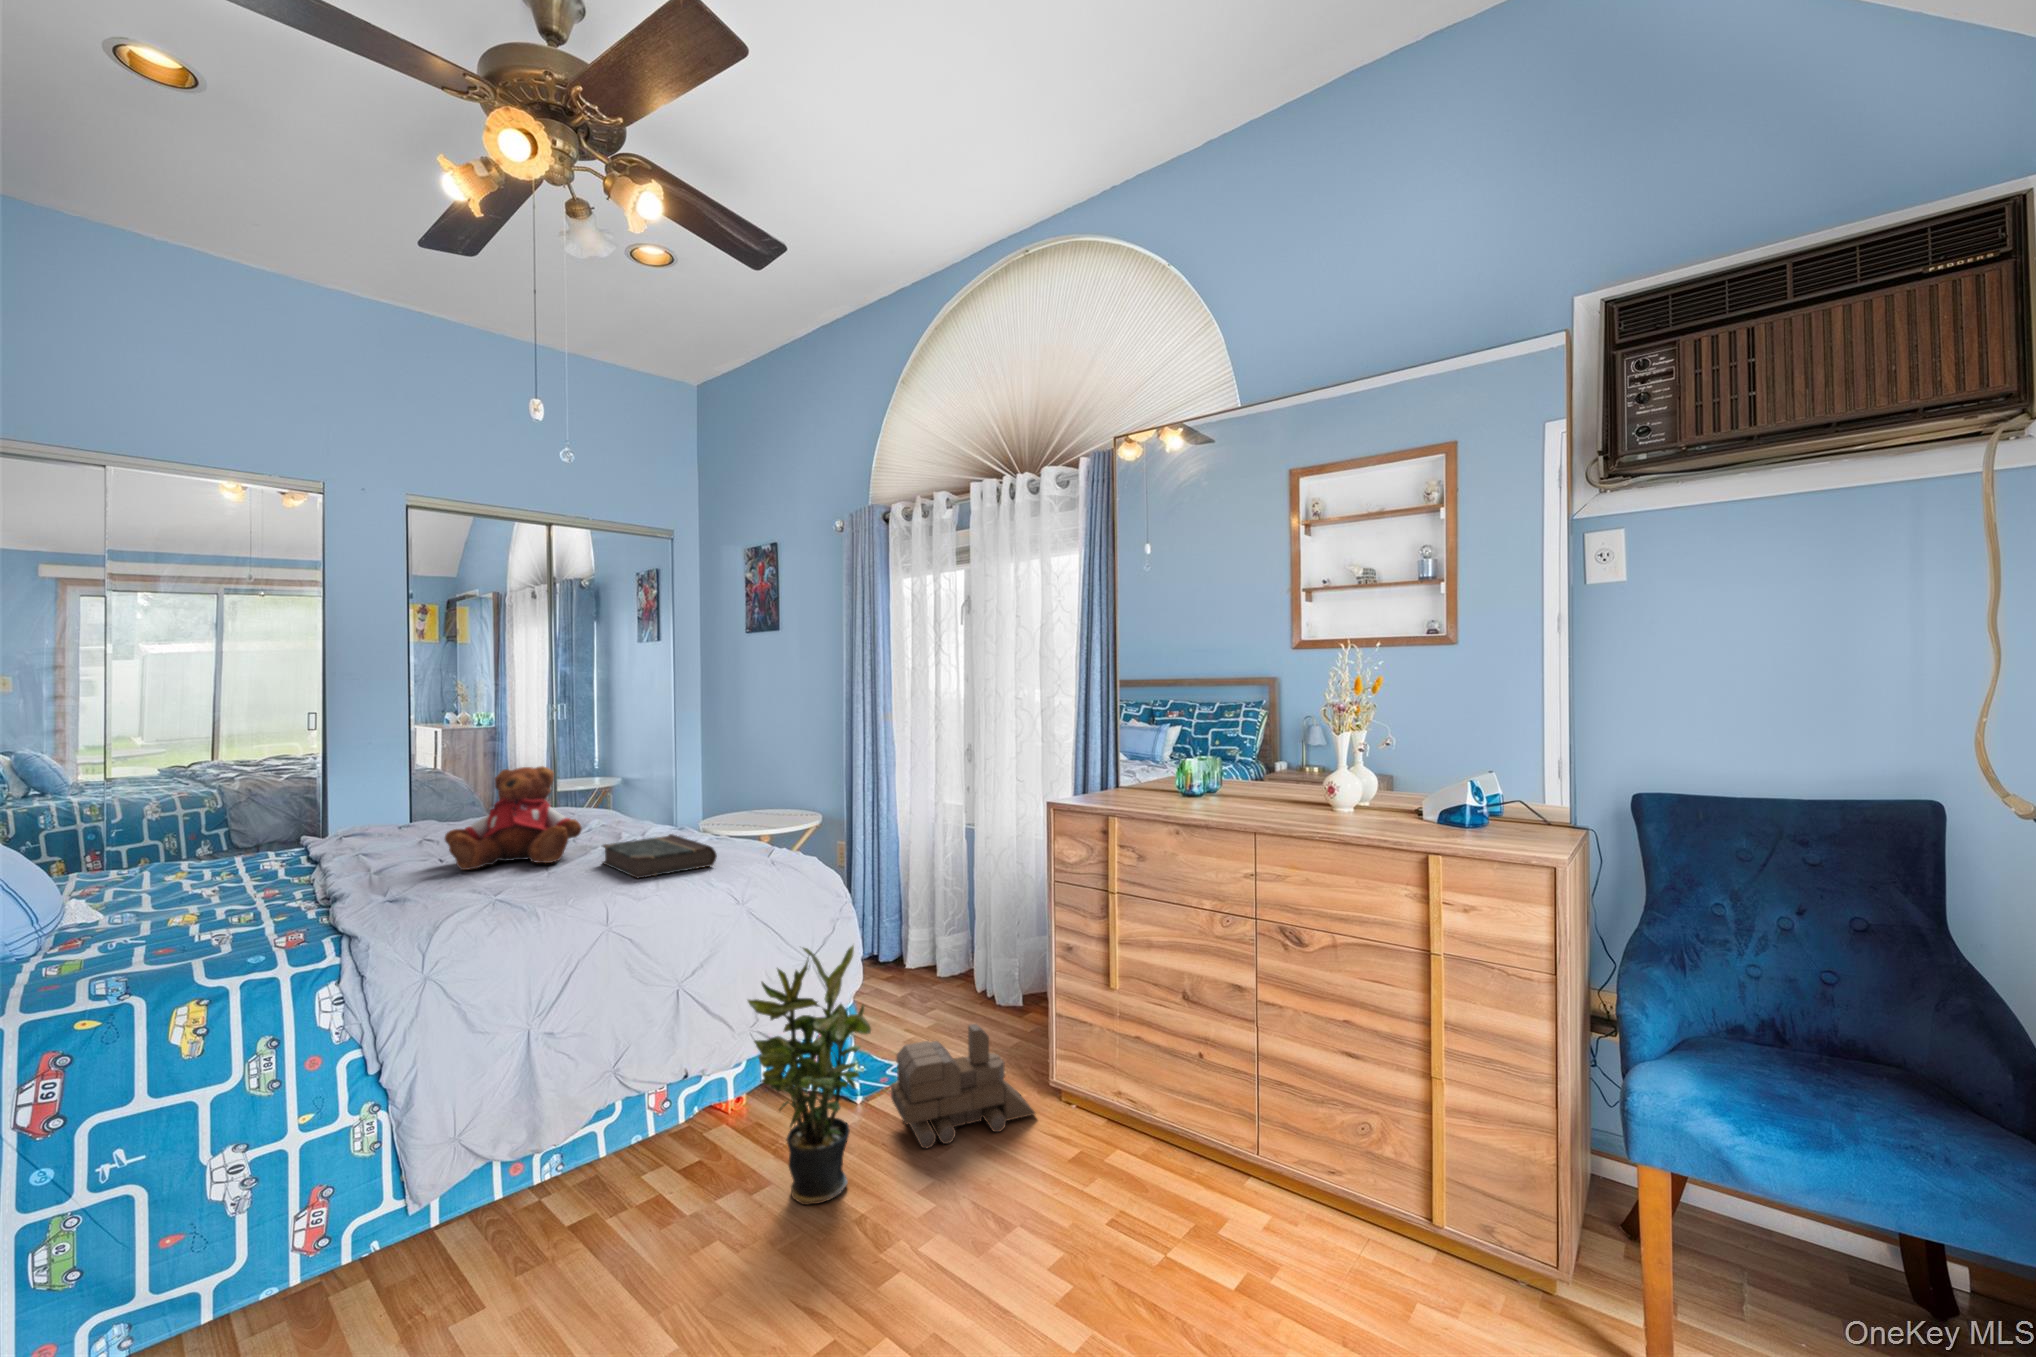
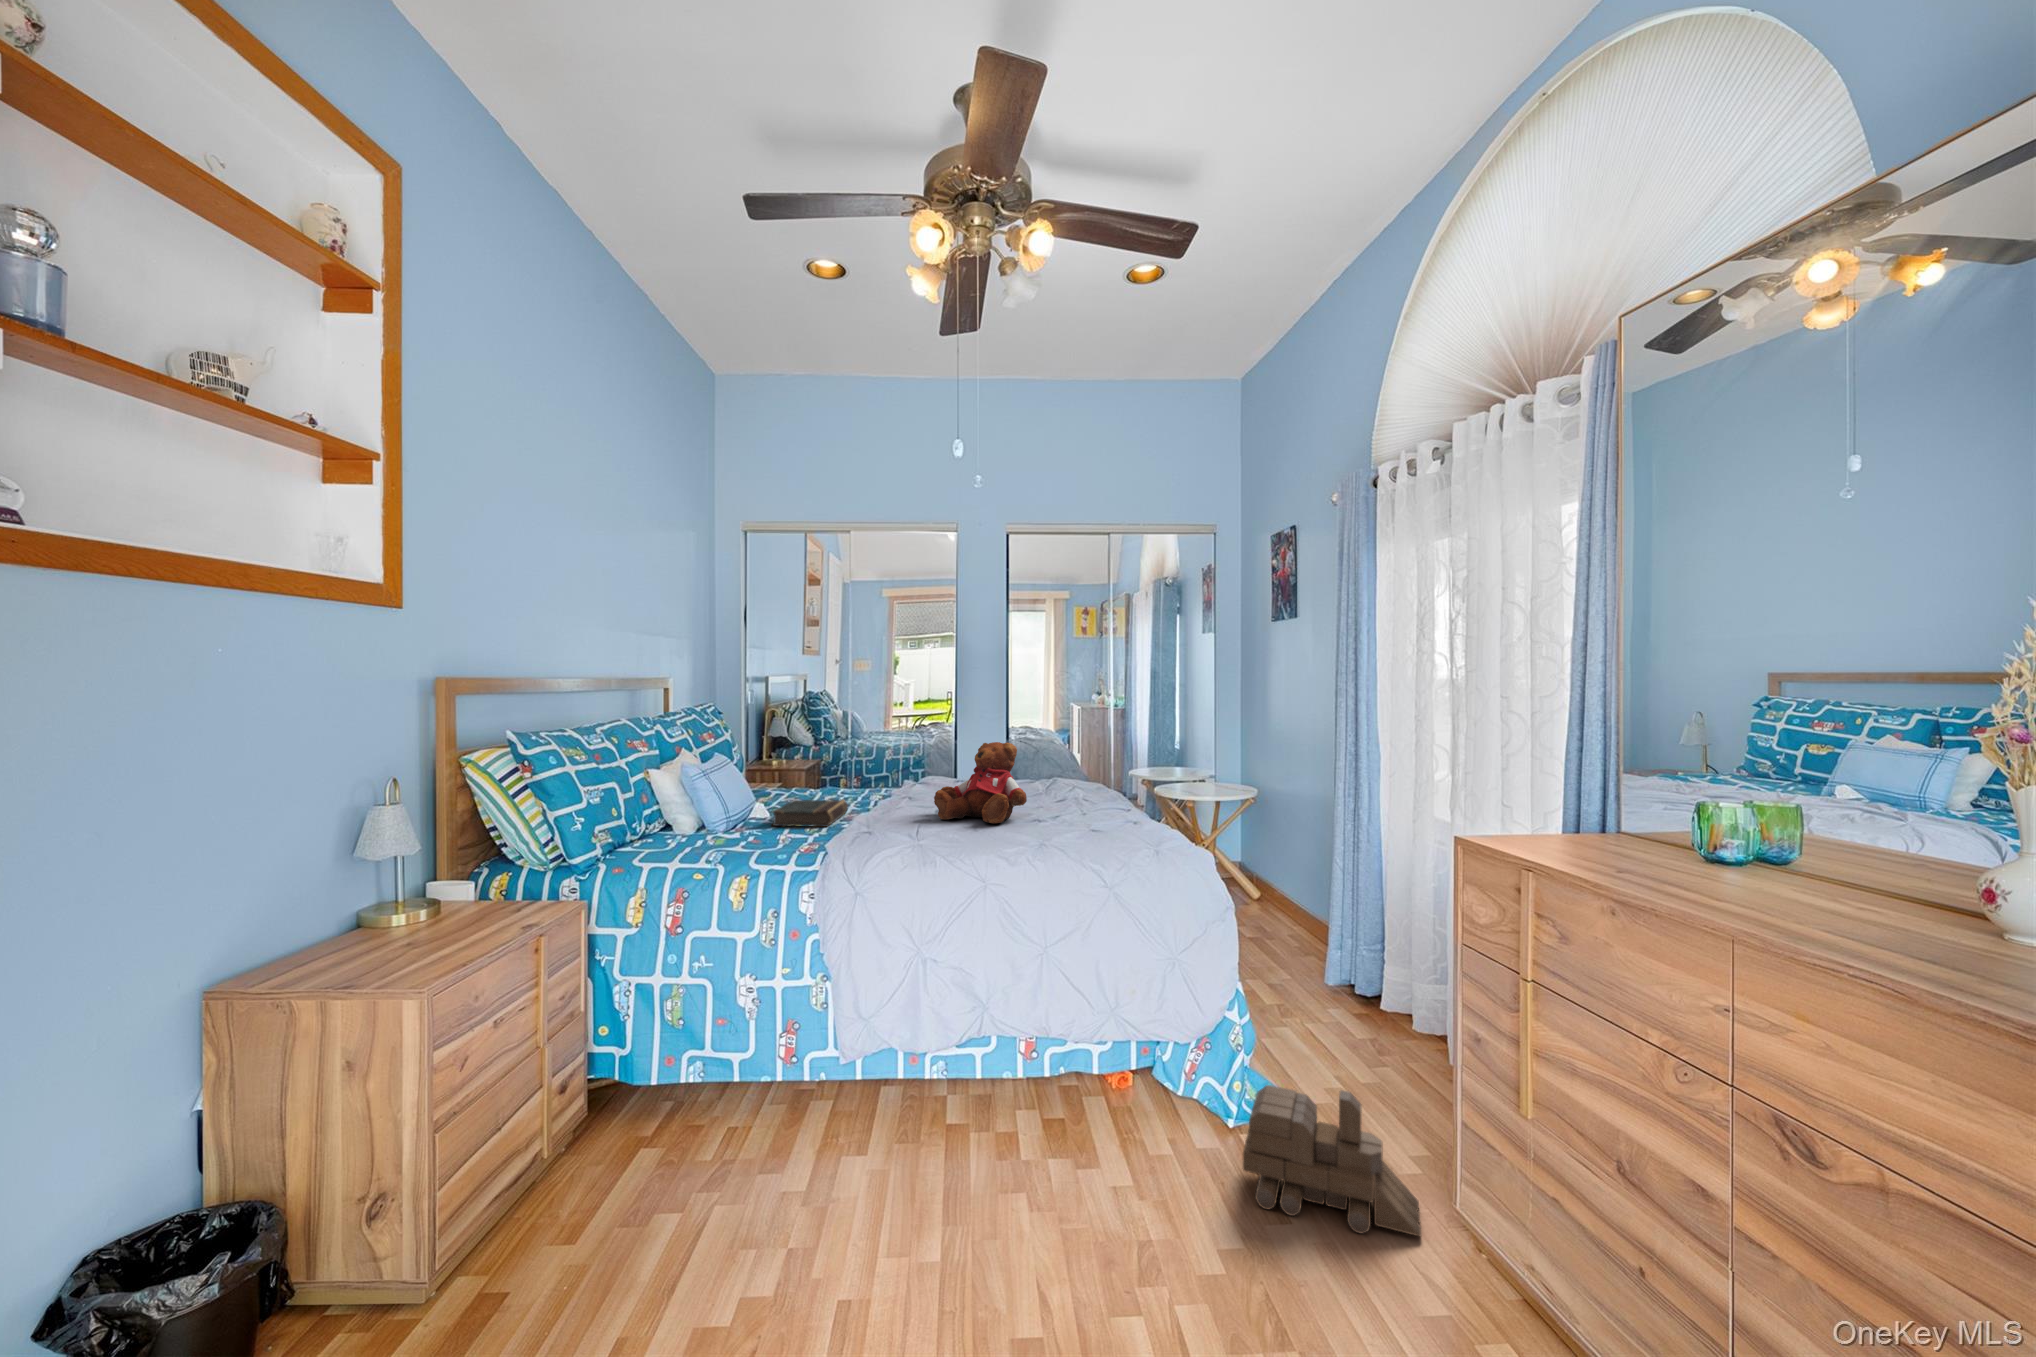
book: present [602,834,717,878] -> present [772,799,848,827]
potted plant: present [748,946,871,1205] -> none [1064,942,1197,1208]

